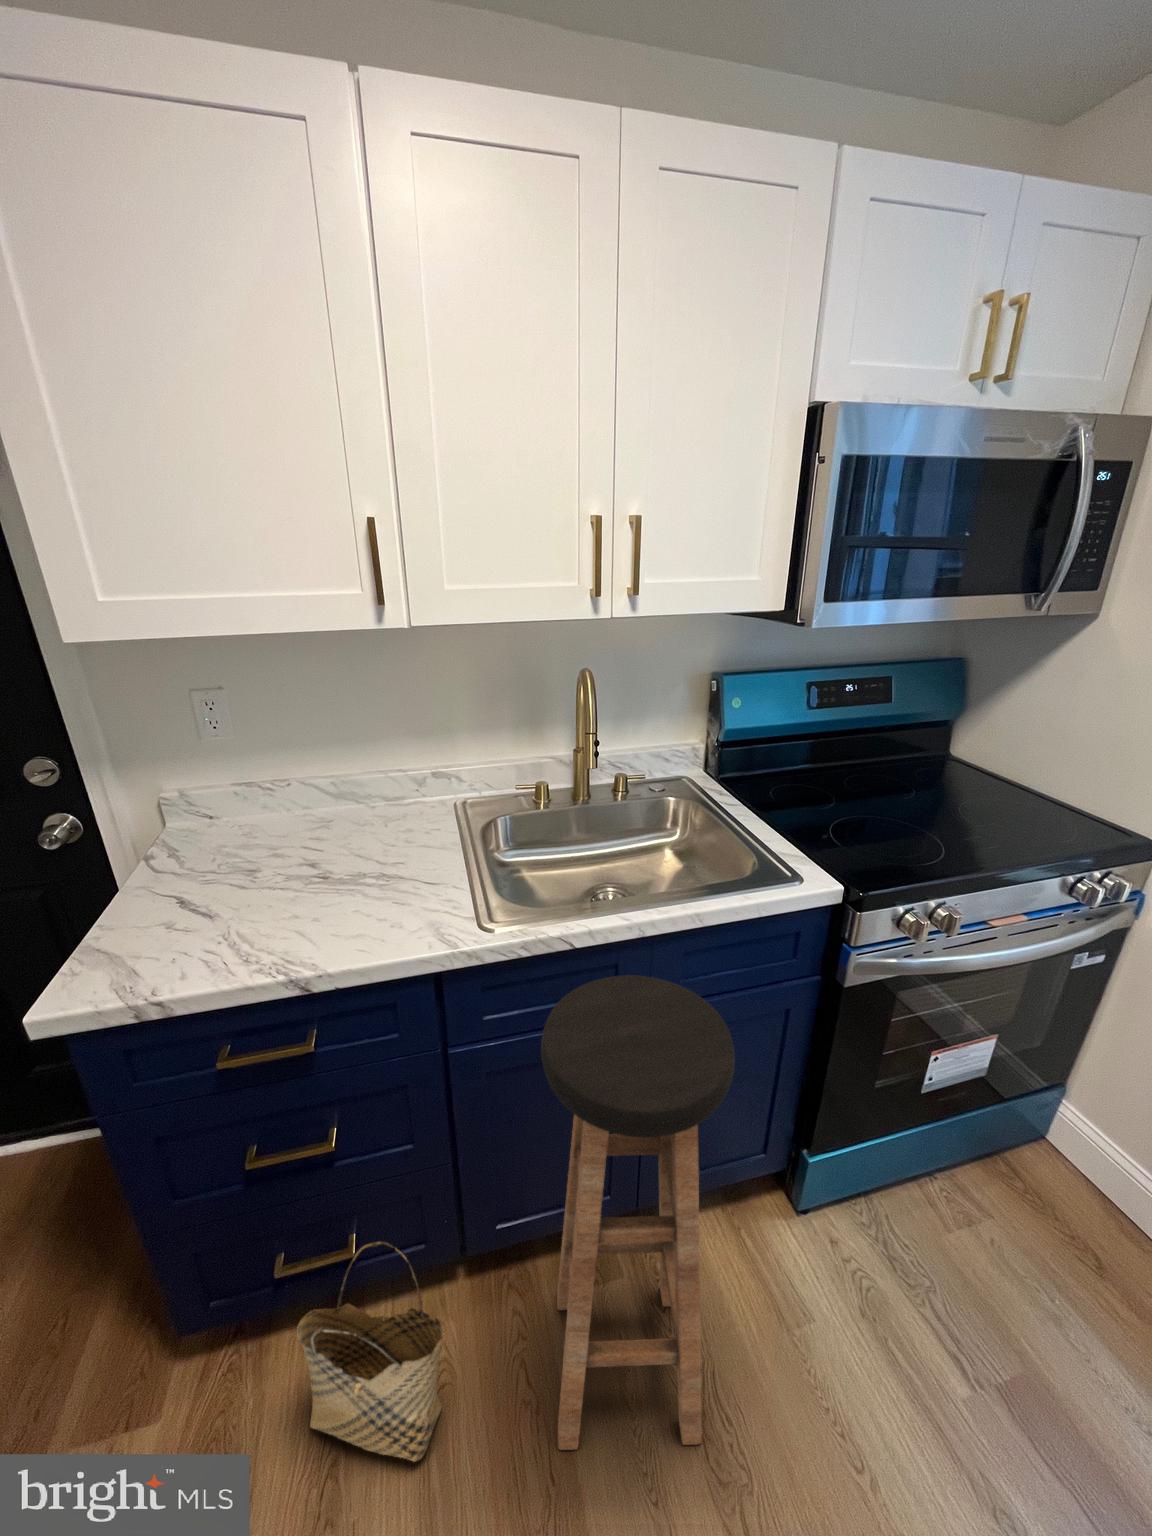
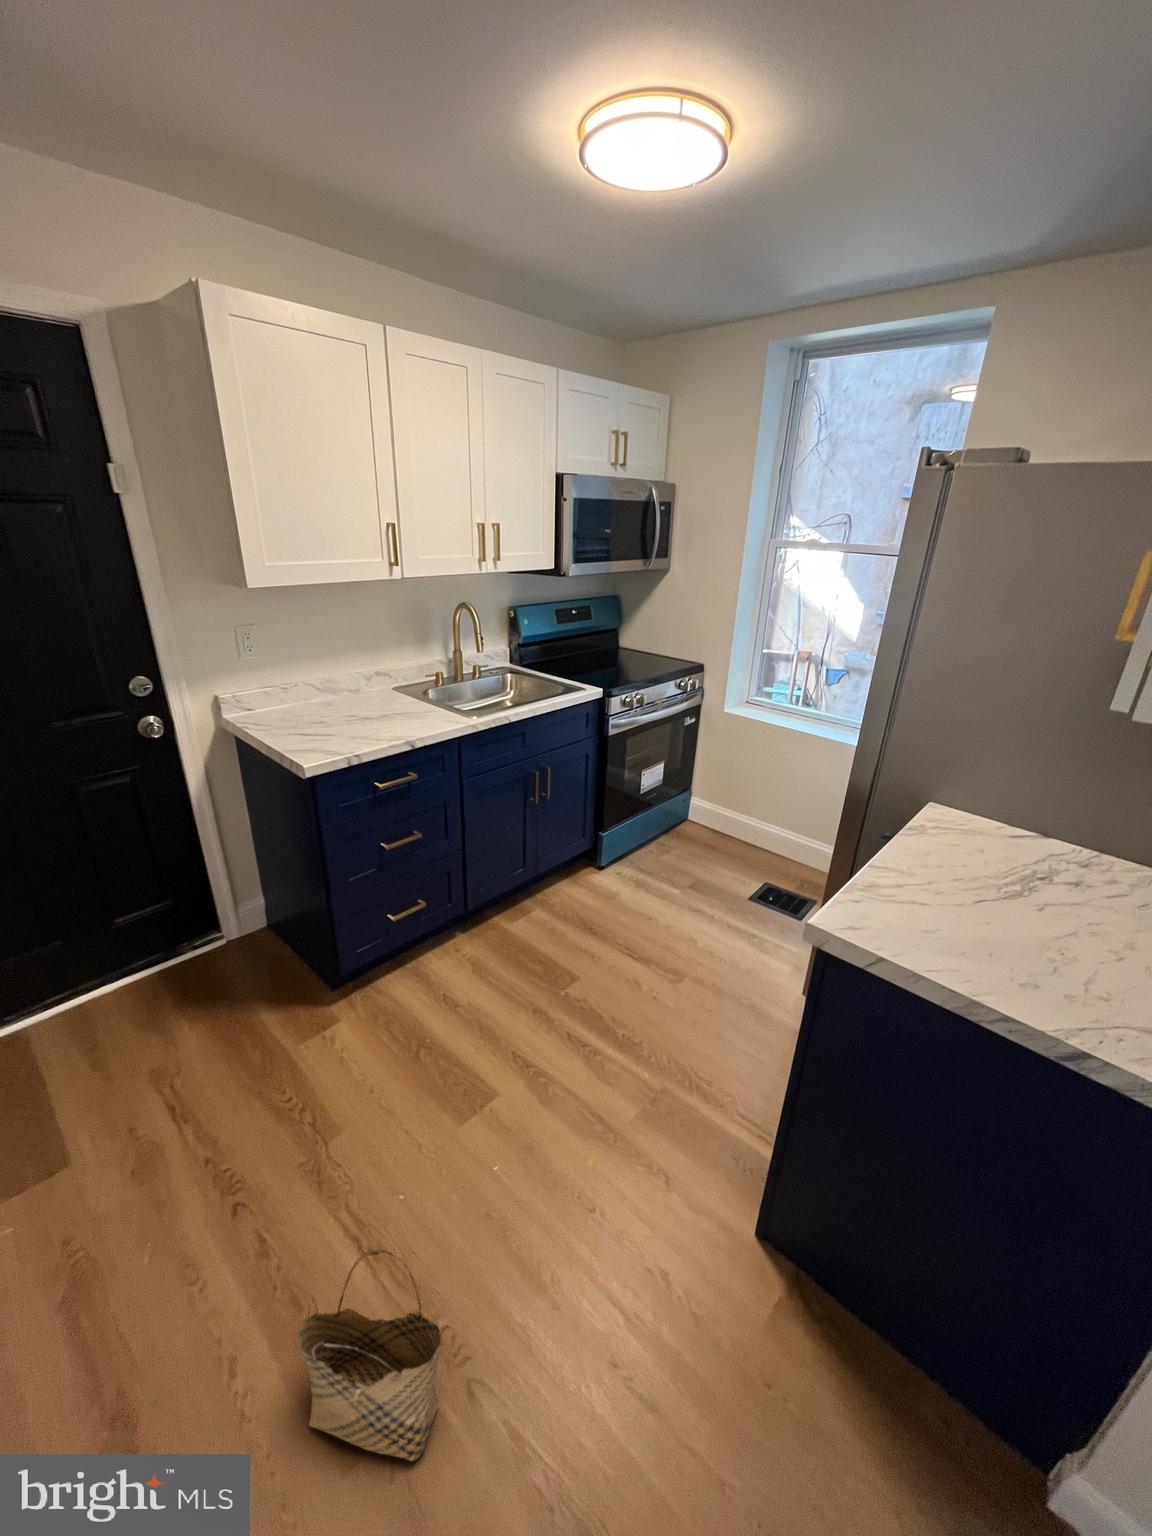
bar stool: present [541,975,735,1450] -> none [547,995,740,1448]

